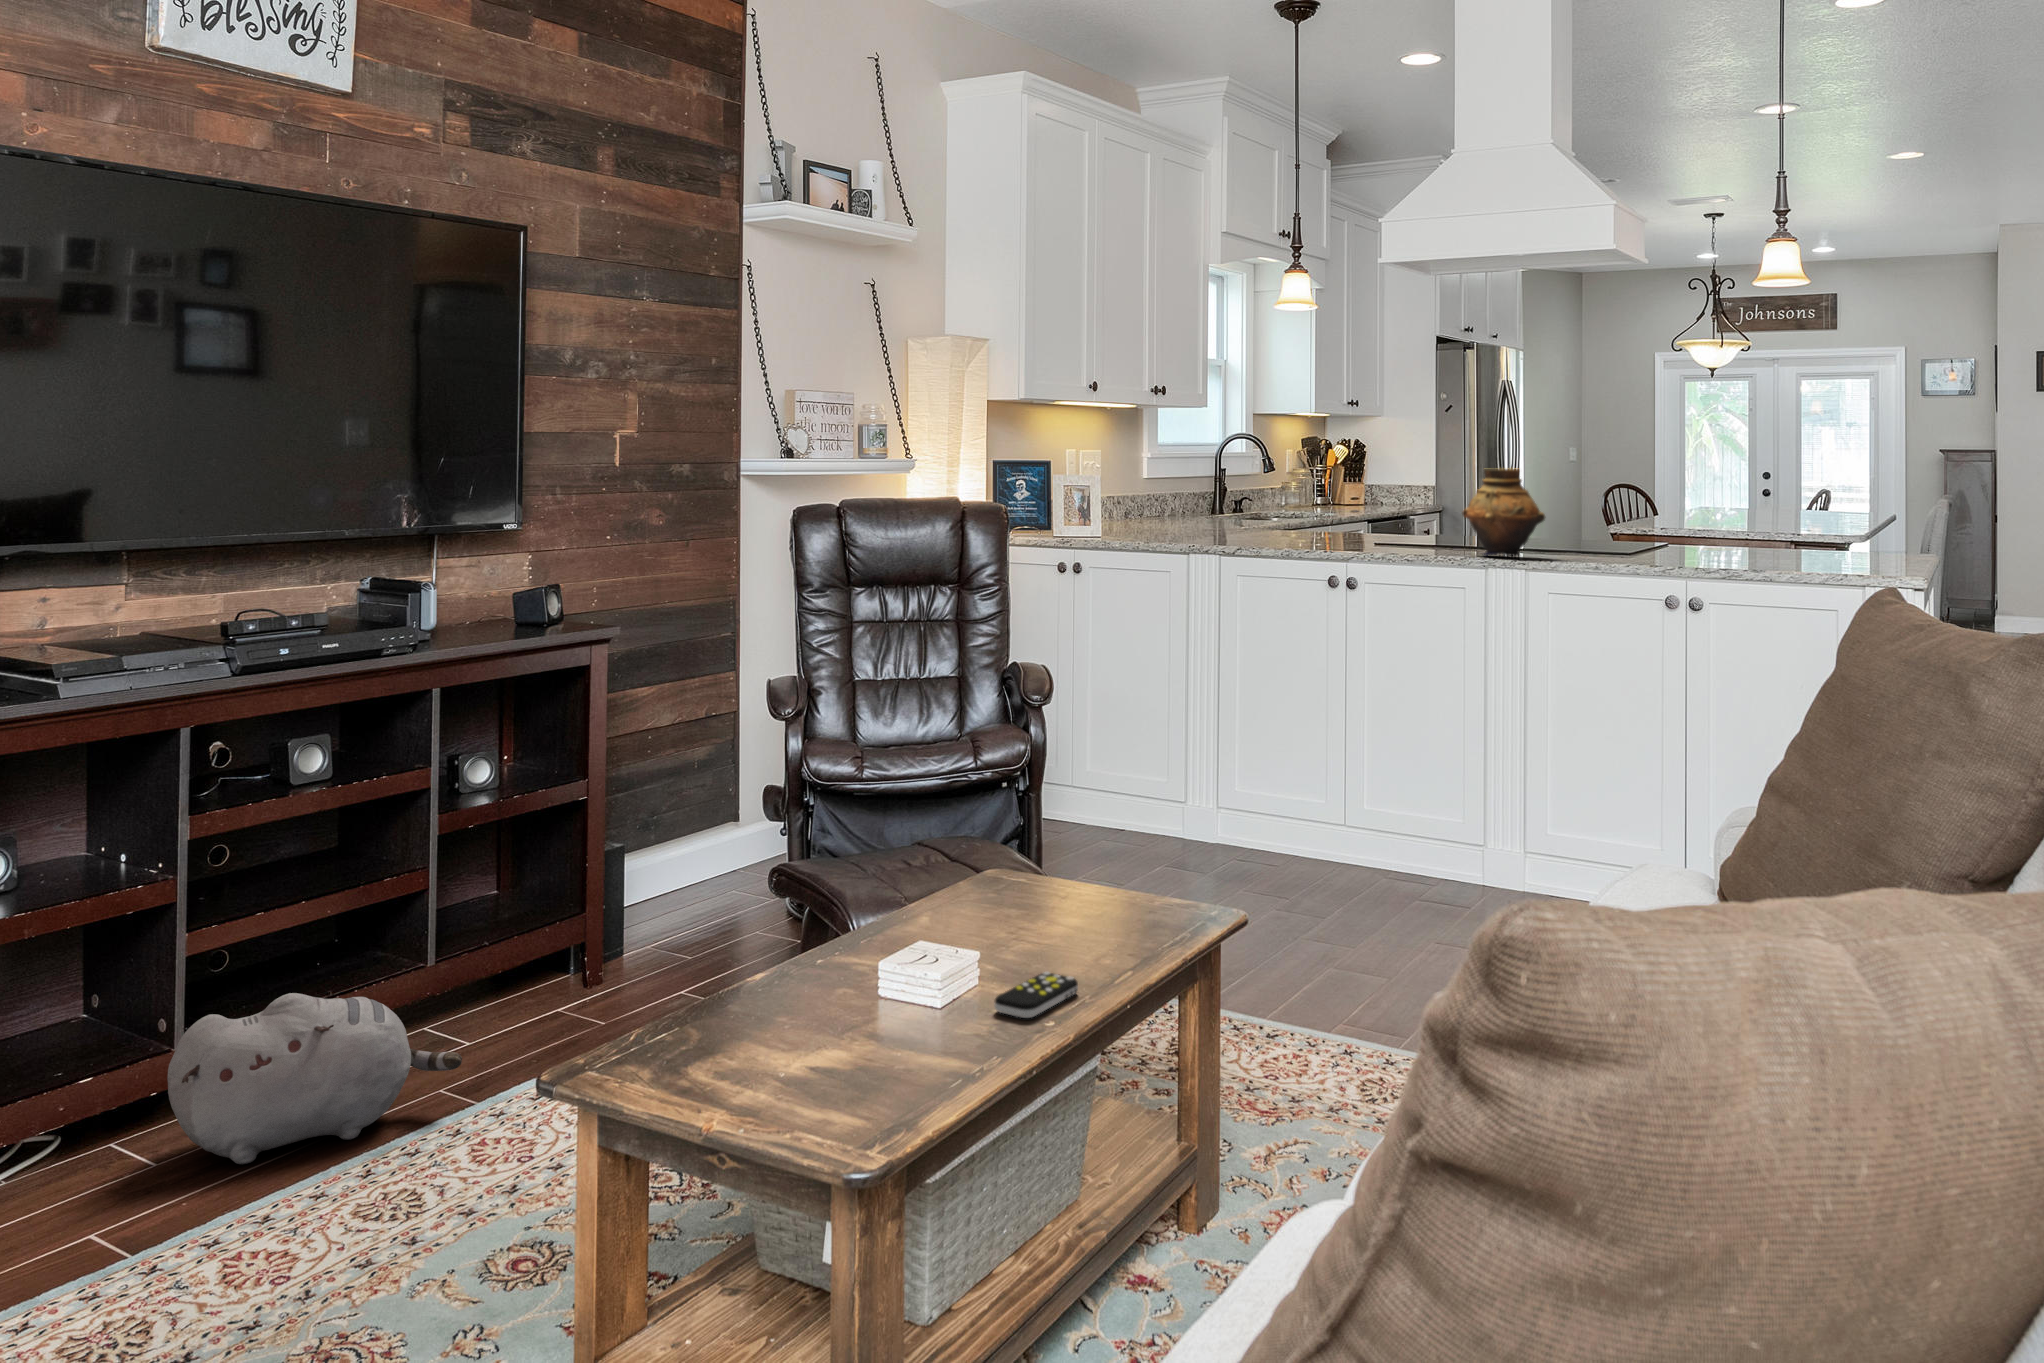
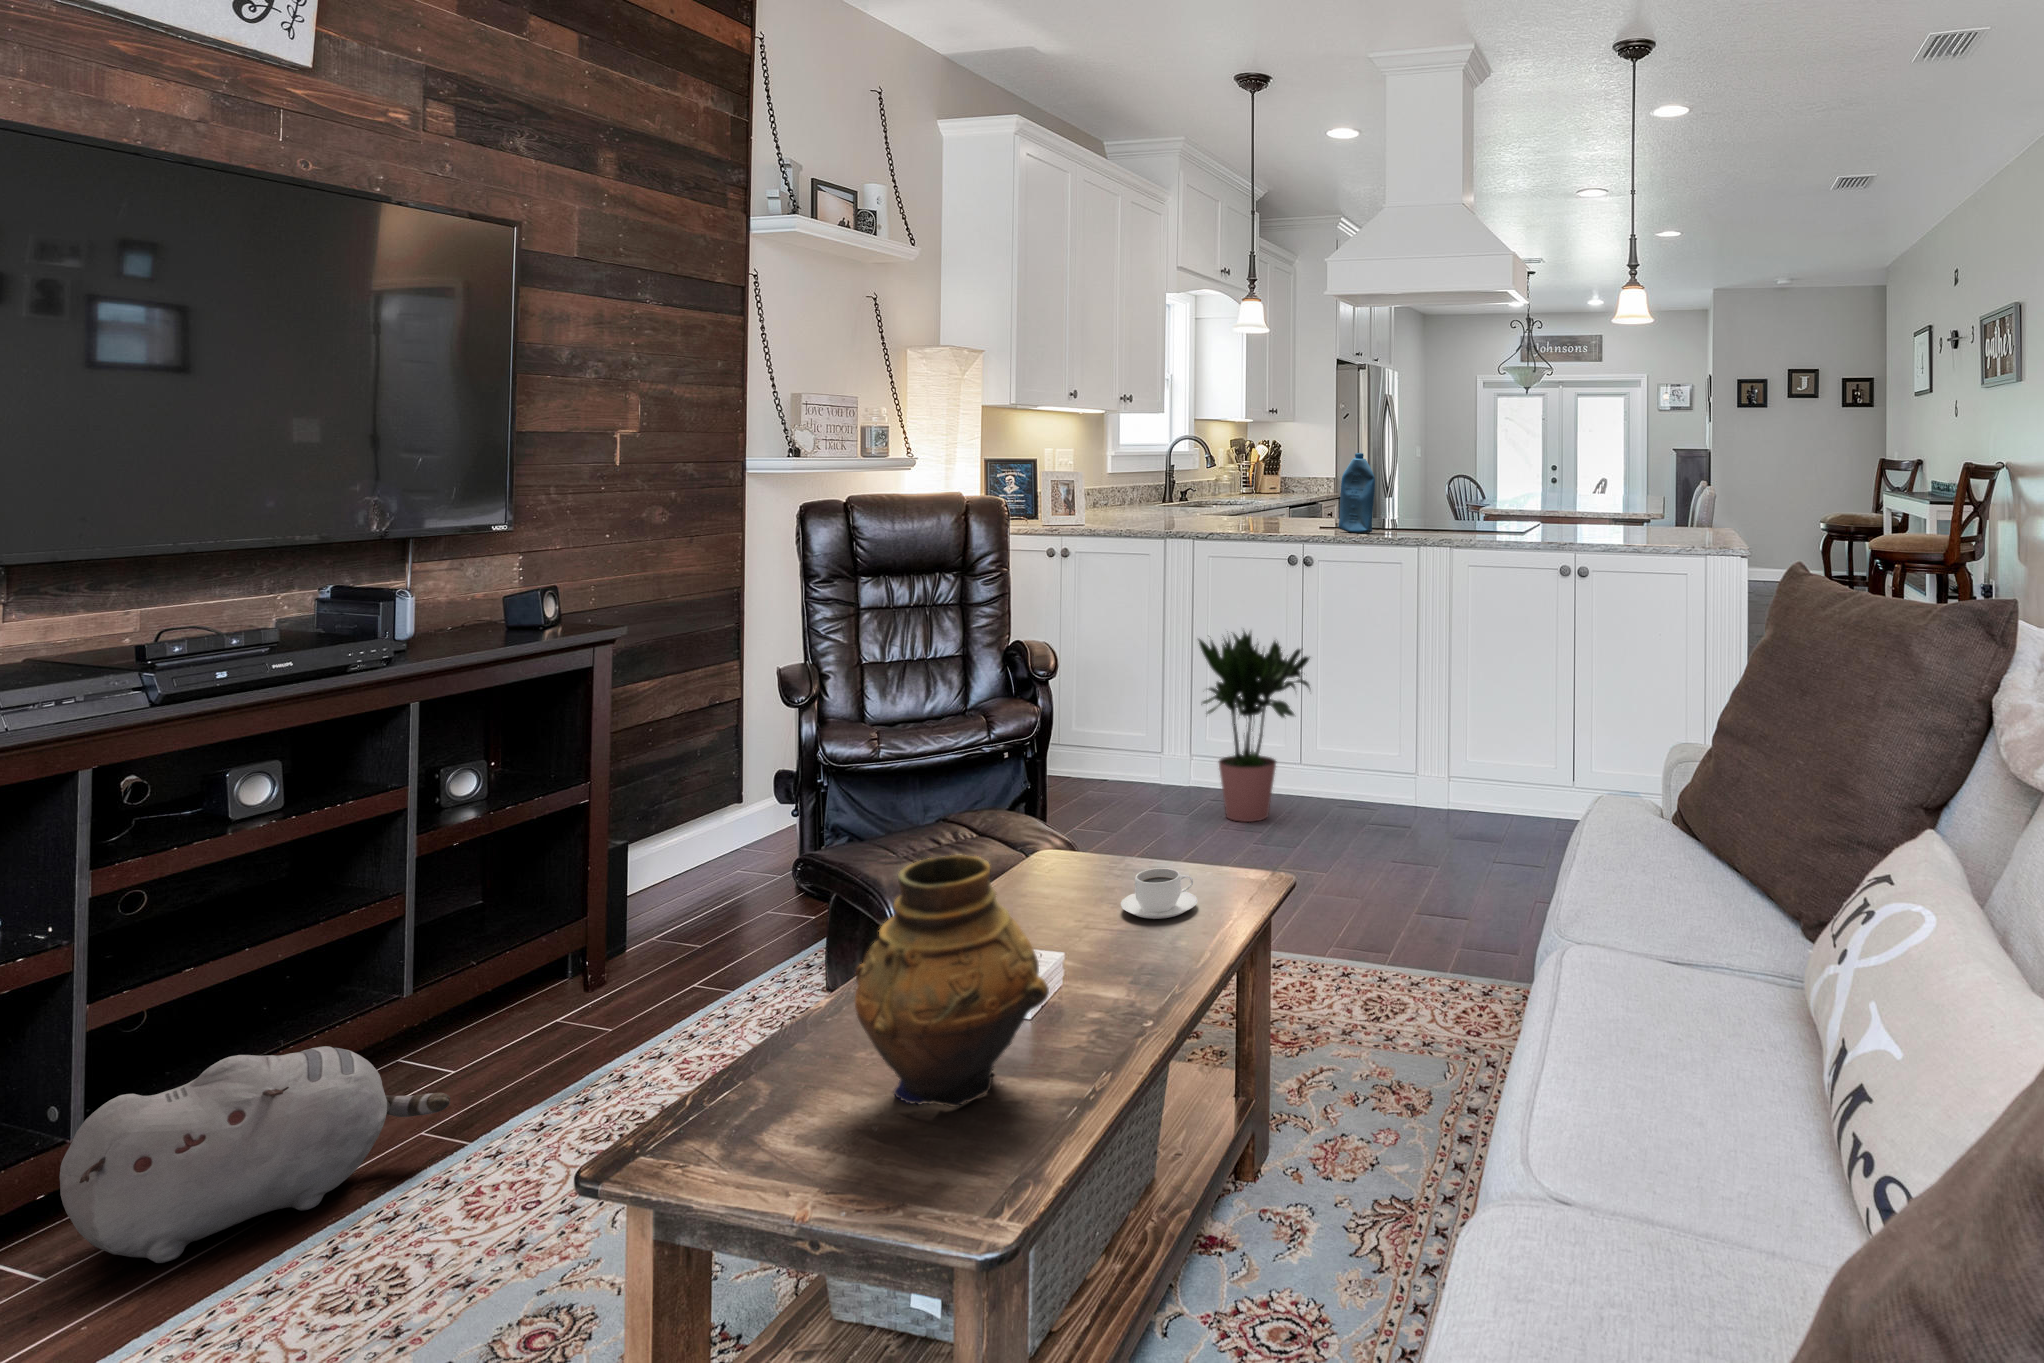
bottle: none [1393,456,1436,551] -> present [1338,453,1375,533]
vase: present [1462,468,1545,556] -> present [855,855,1049,1107]
potted plant: none [1218,654,1359,883] -> present [1199,632,1310,822]
coffee cup: none [1058,891,1137,940] -> present [1121,868,1197,919]
remote control: present [995,972,1078,1018] -> none [1084,961,1162,1016]

